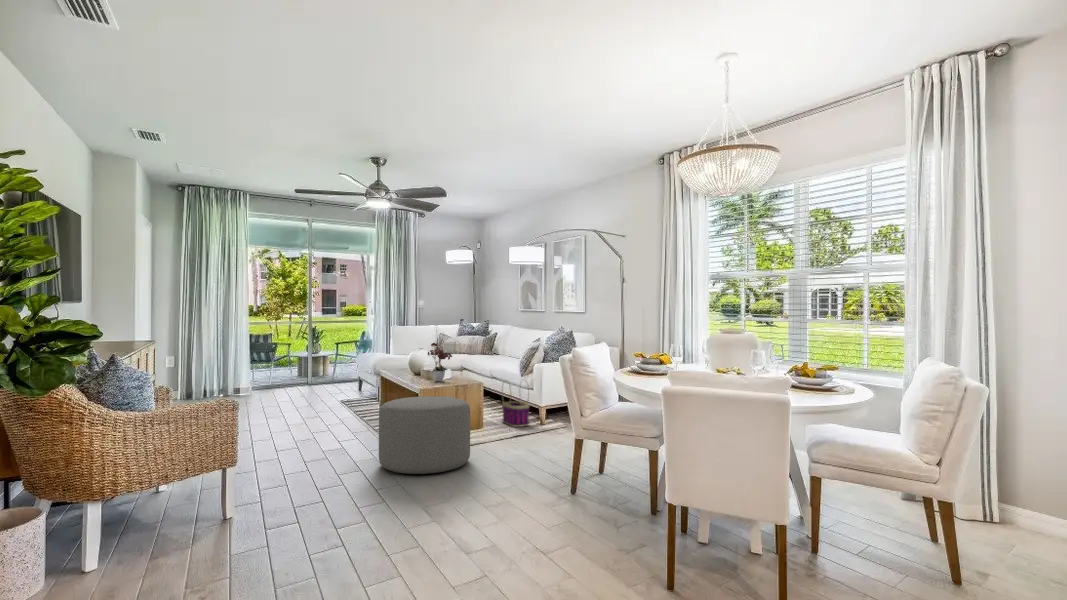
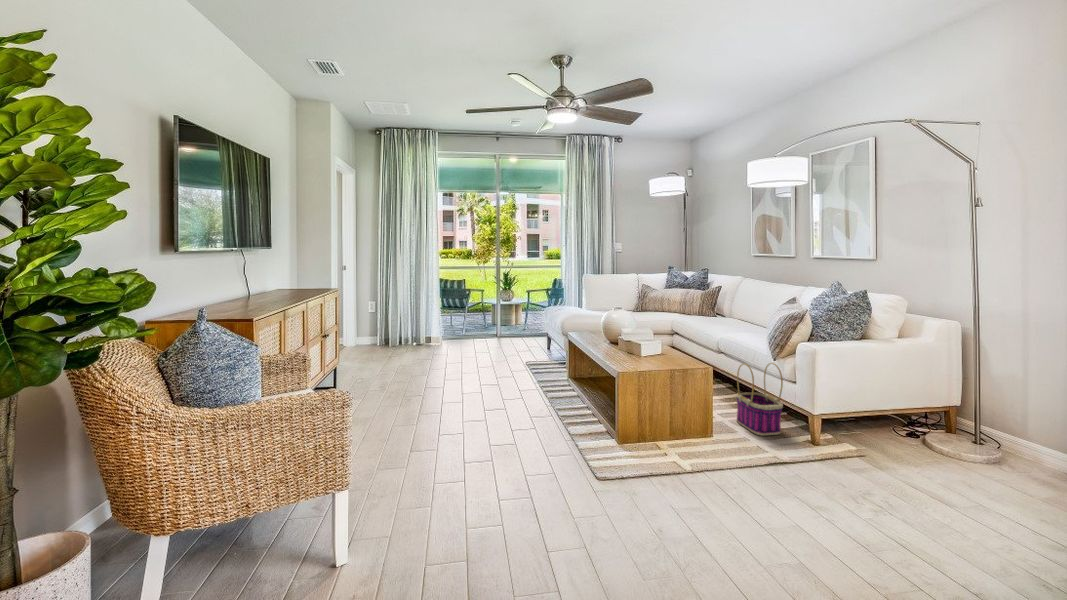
flower arrangement: present [428,343,452,381] -> none [627,304,668,362]
ottoman: present [379,396,470,474] -> none [552,400,703,549]

